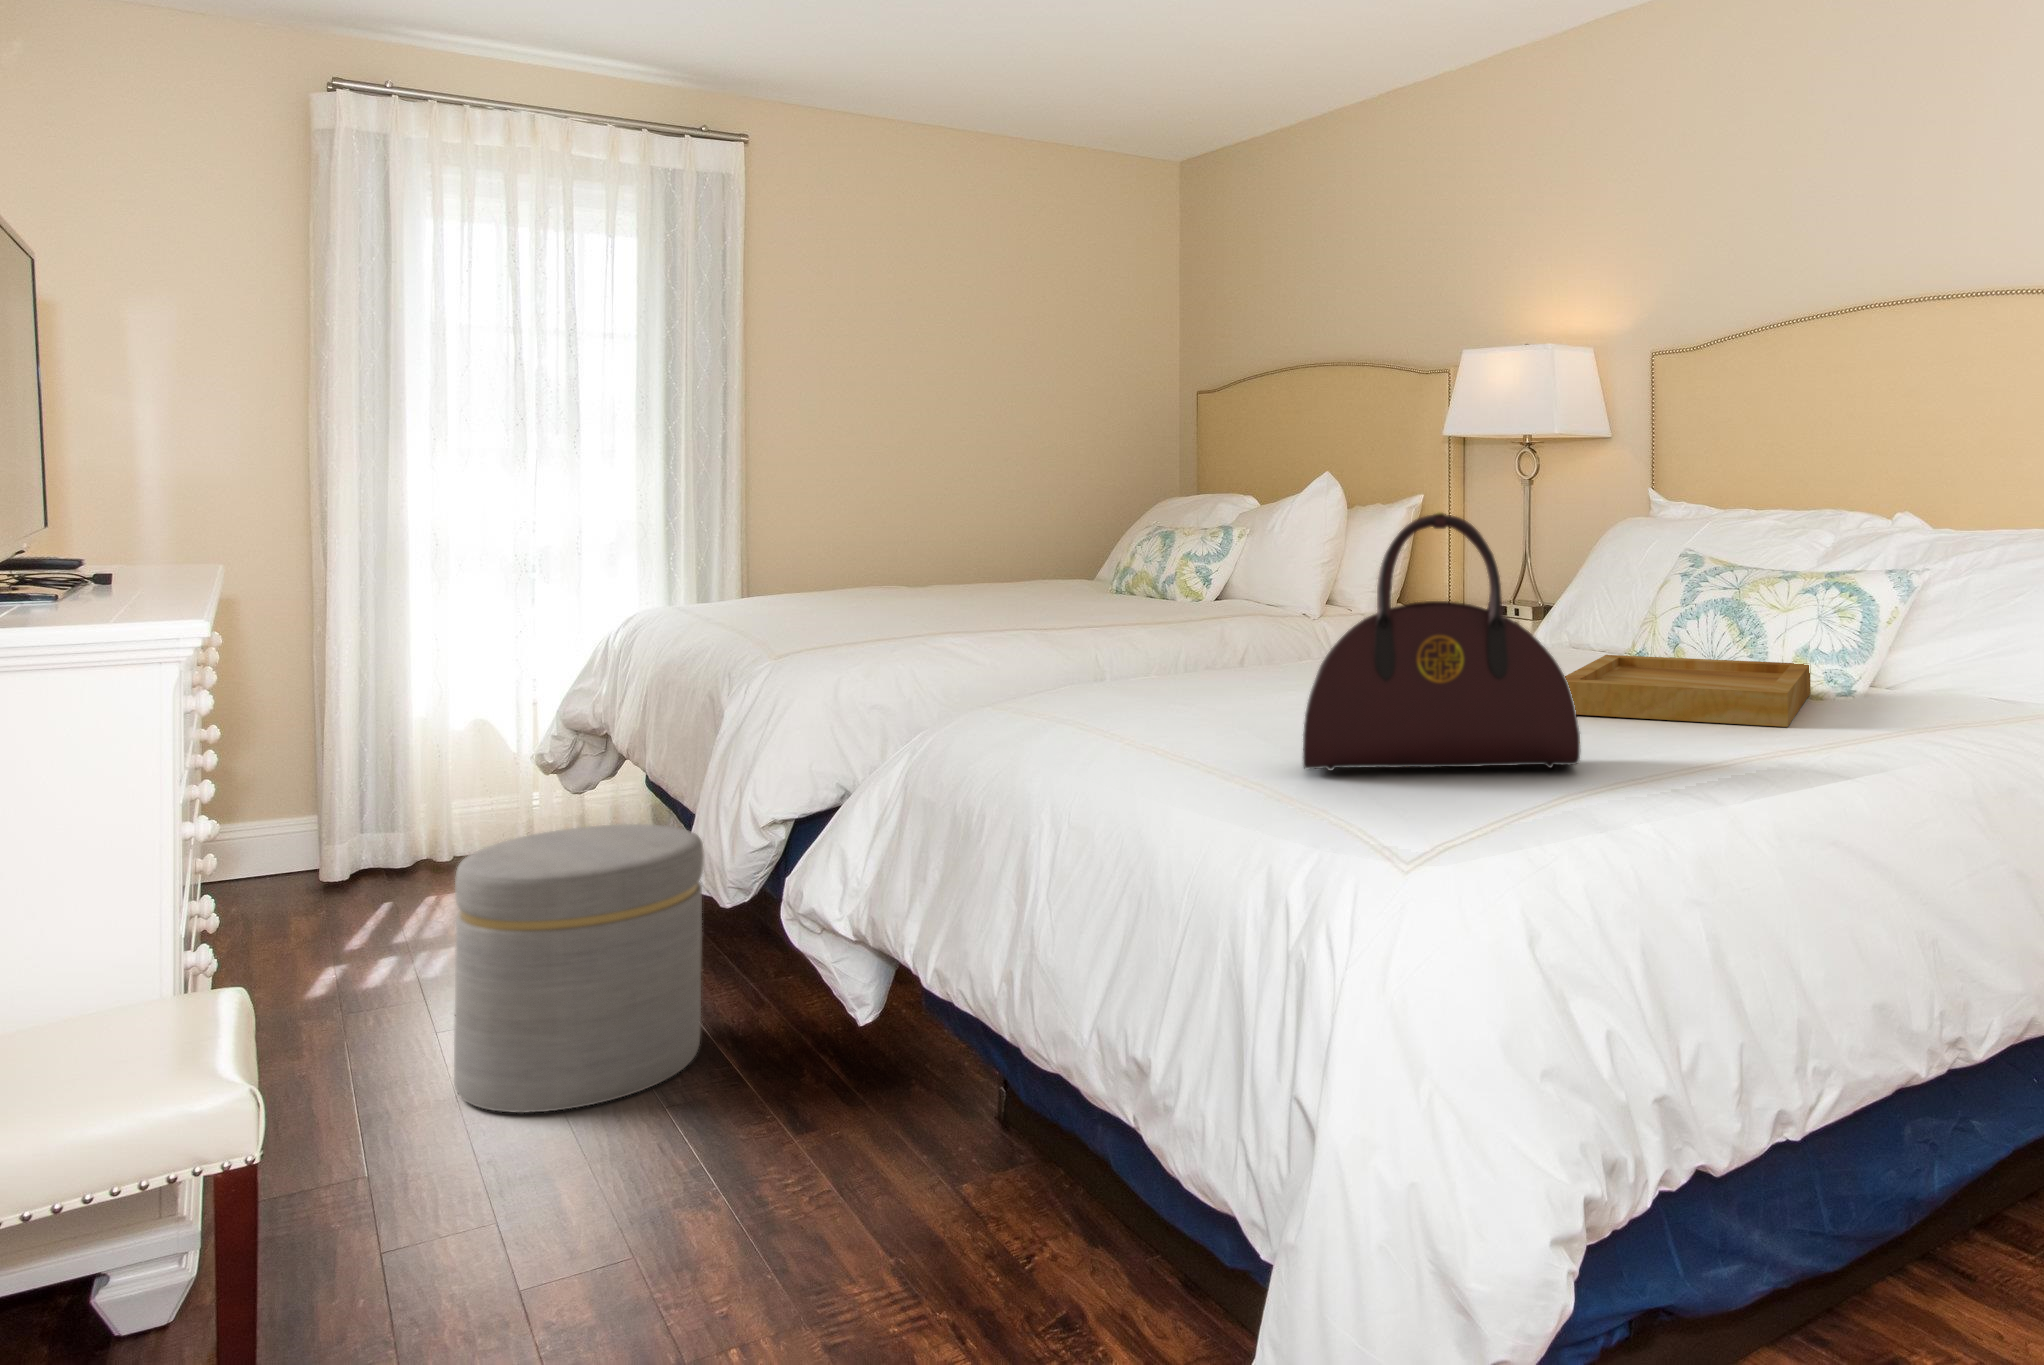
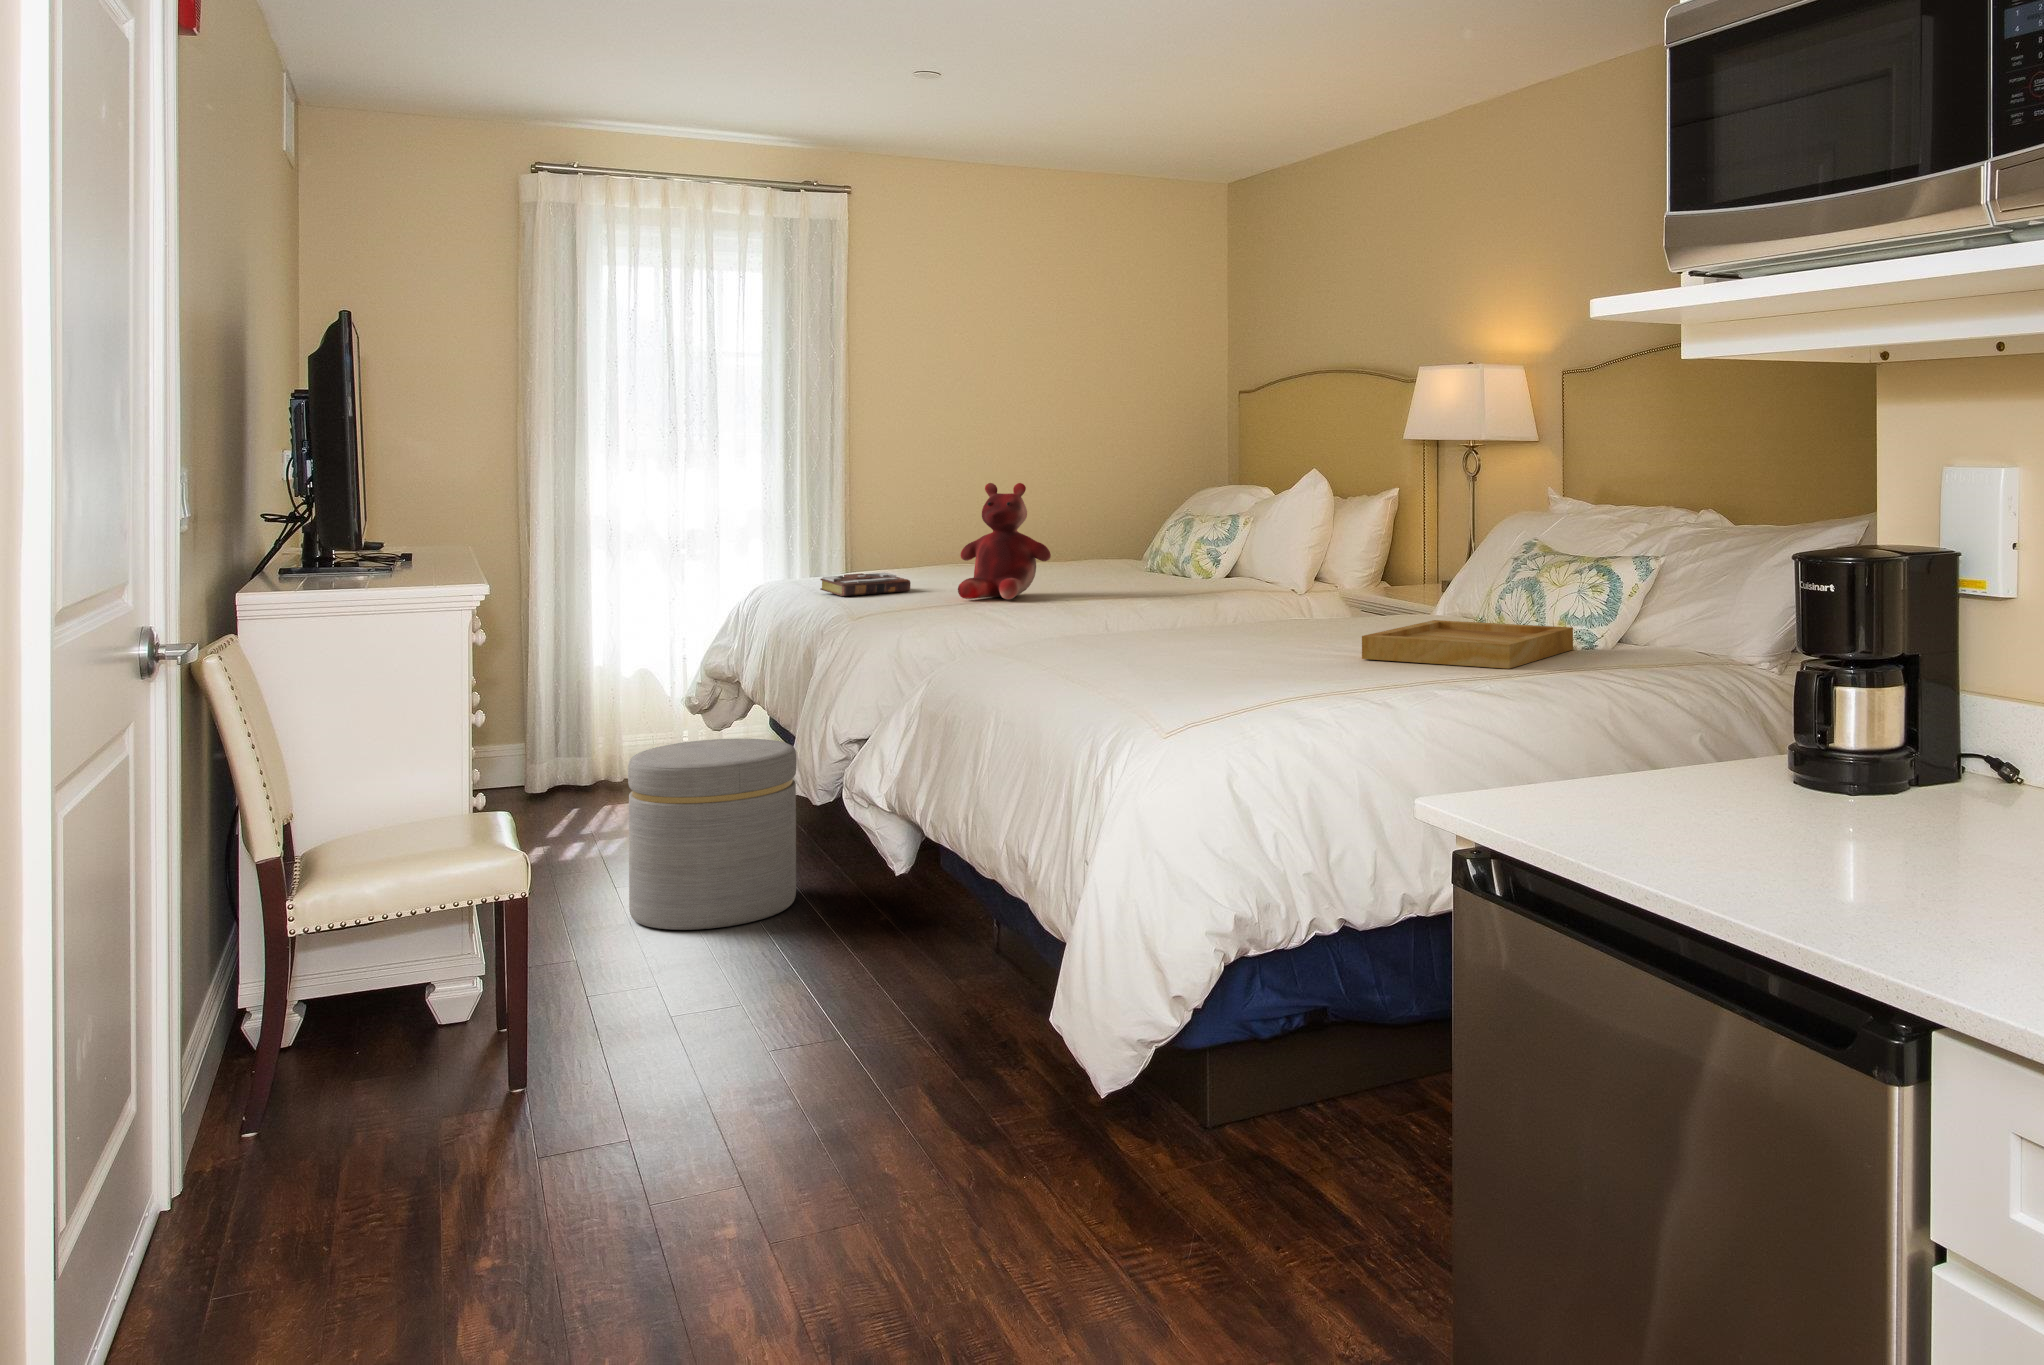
teddy bear: none [907,483,1024,629] -> present [958,483,1051,600]
handbag: present [1303,512,1580,770] -> none [1139,519,1326,687]
book: none [722,596,840,626] -> present [820,573,911,596]

